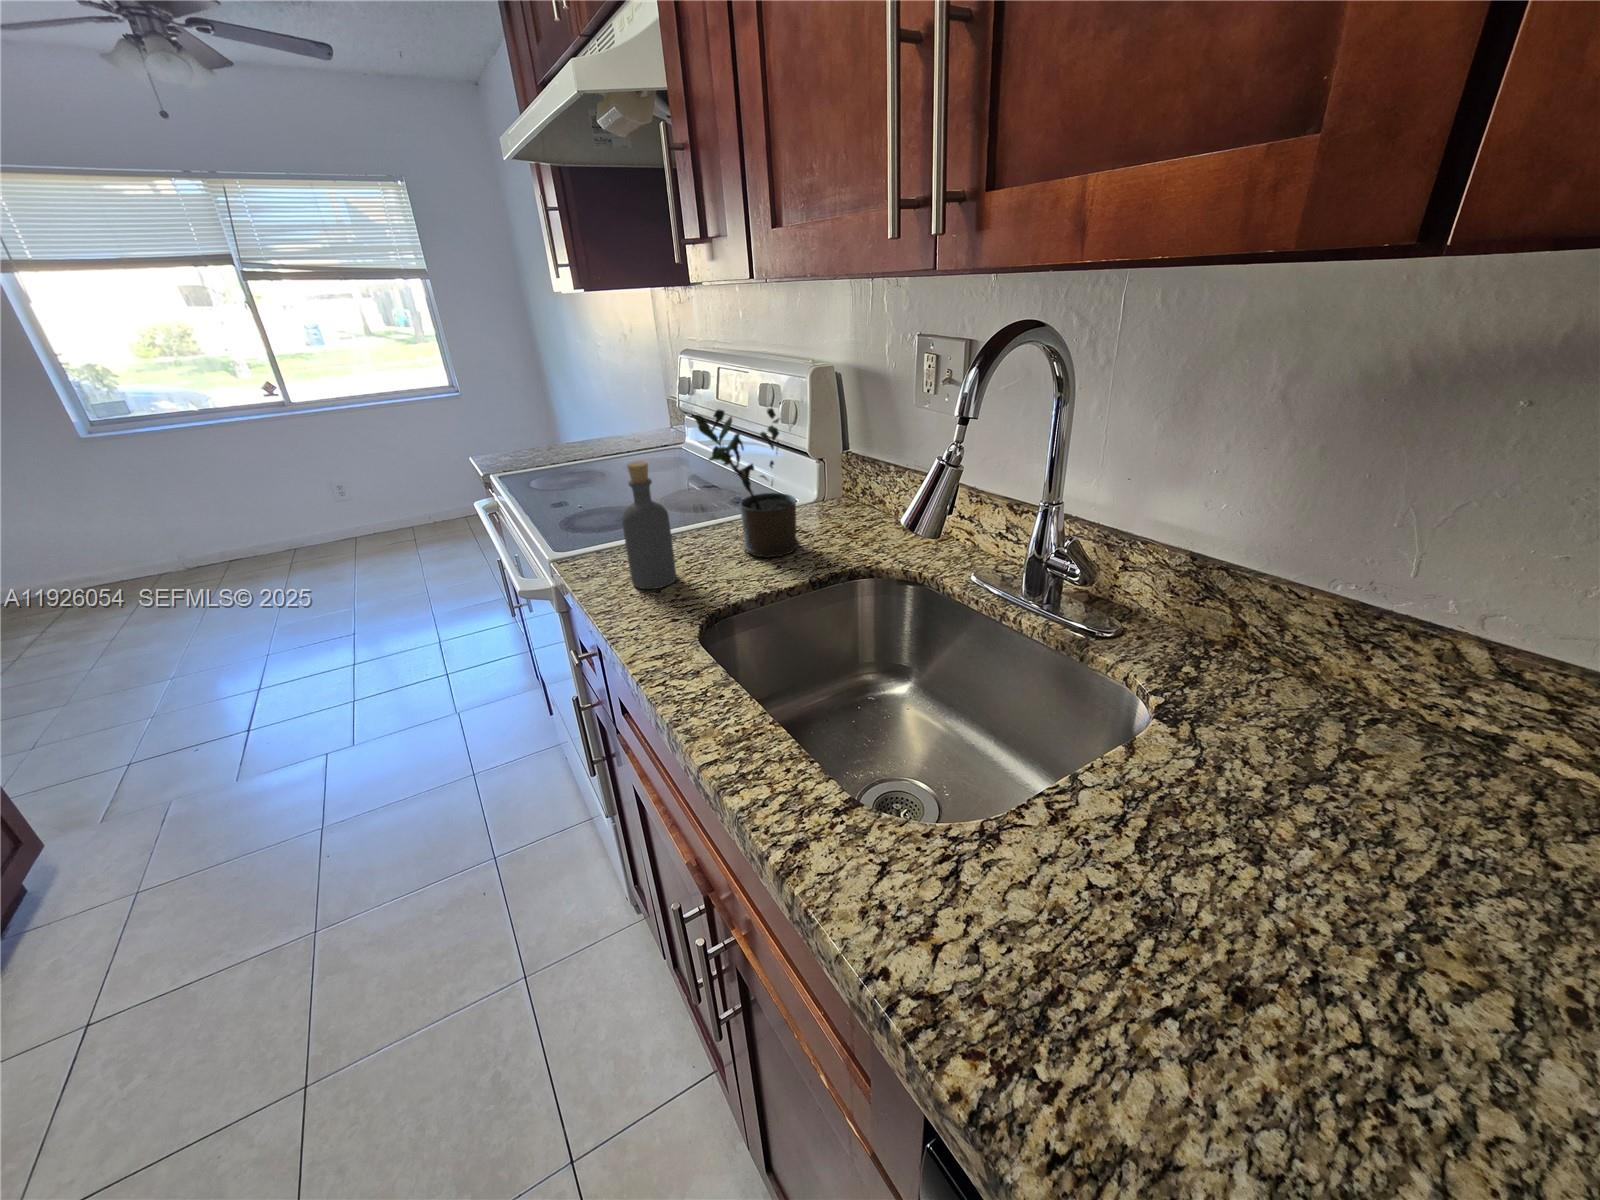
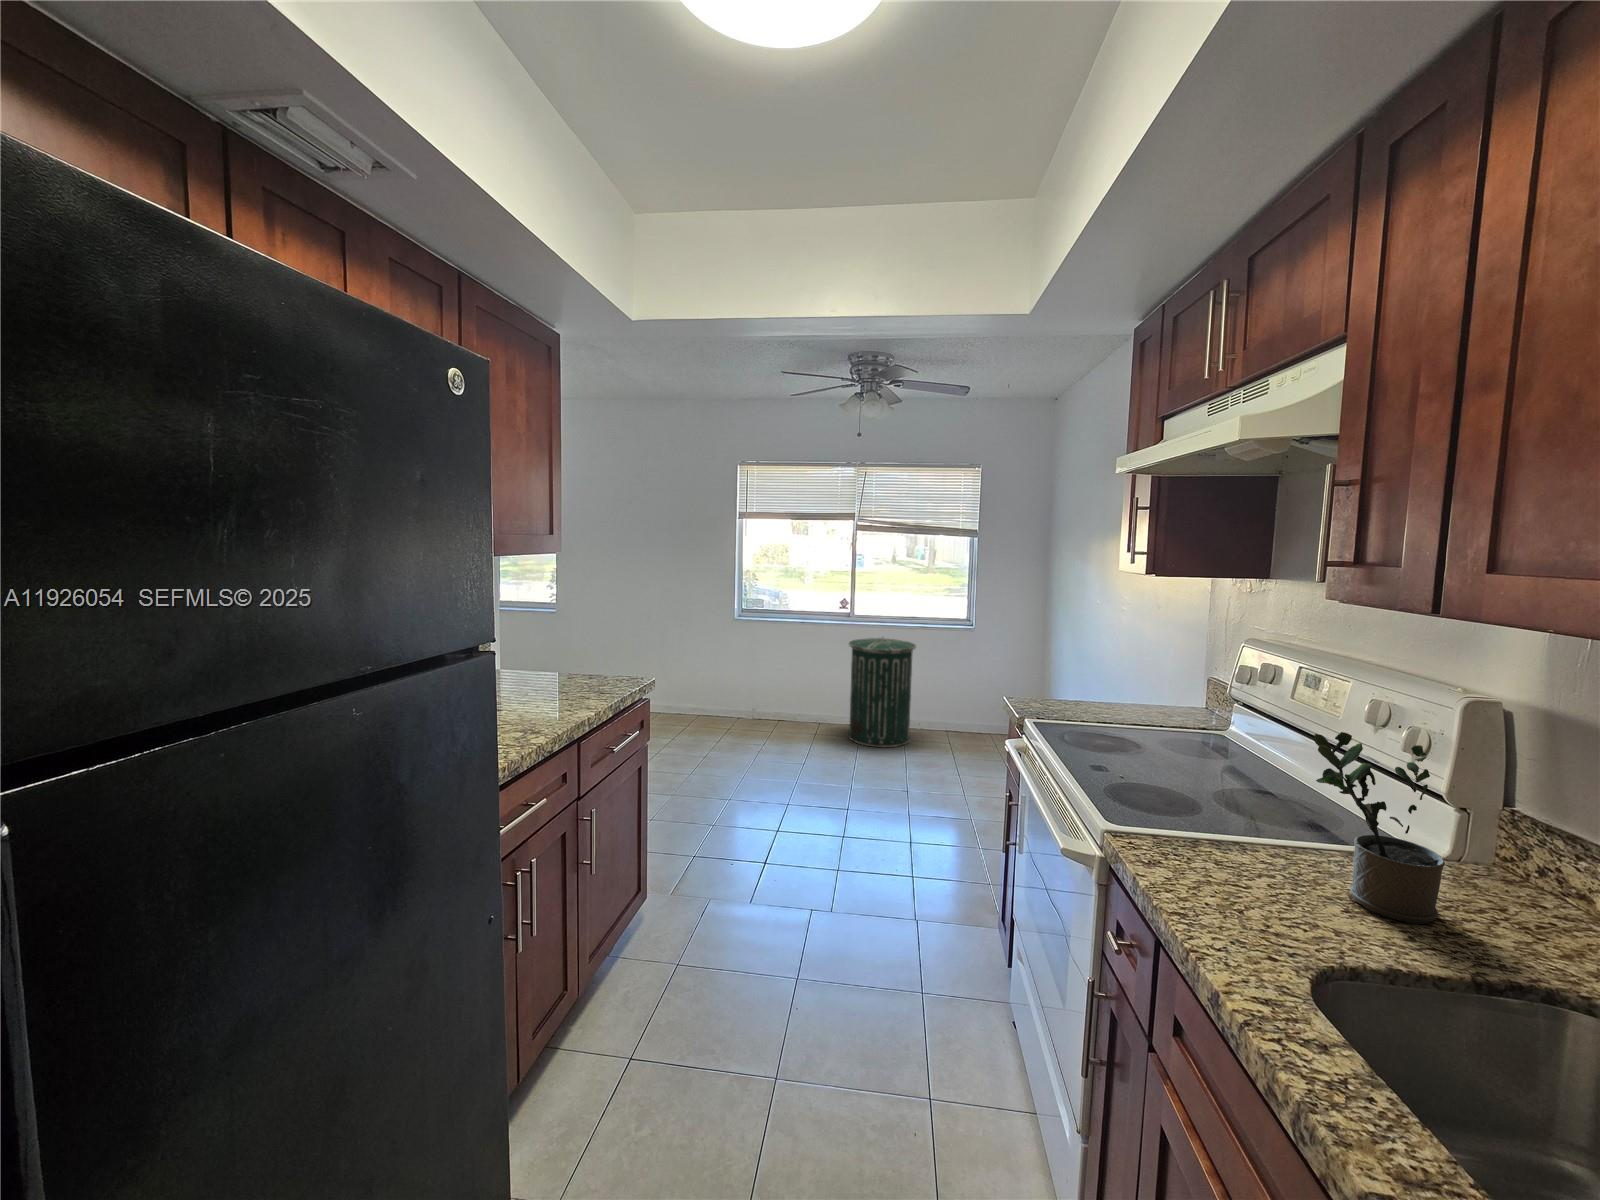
trash can: none [293,424,422,560] -> present [848,638,916,747]
bottle: present [622,461,676,589] -> none [1204,768,1268,908]

